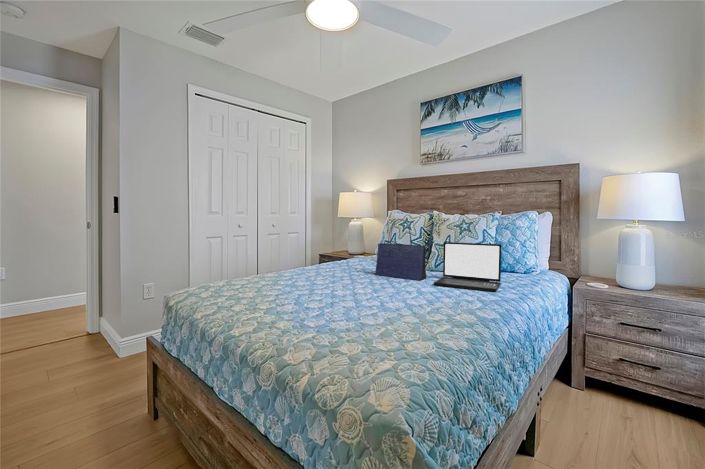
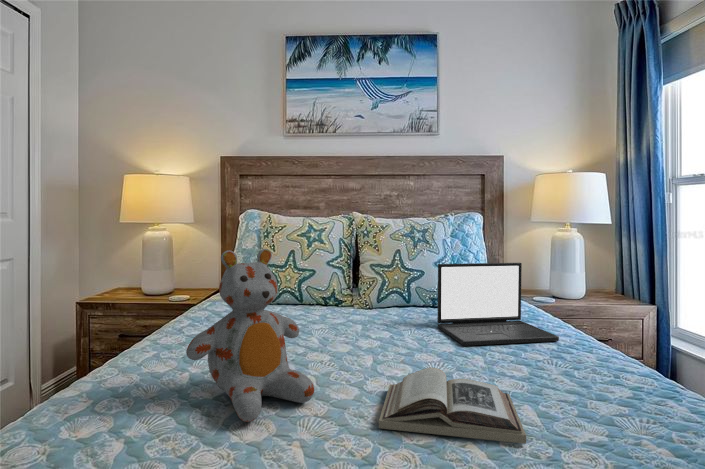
tote bag: present [375,219,429,280] -> none [320,225,426,340]
stuffed bear: none [299,227,344,285] -> present [186,249,314,422]
book: none [340,279,401,303] -> present [379,368,526,444]

